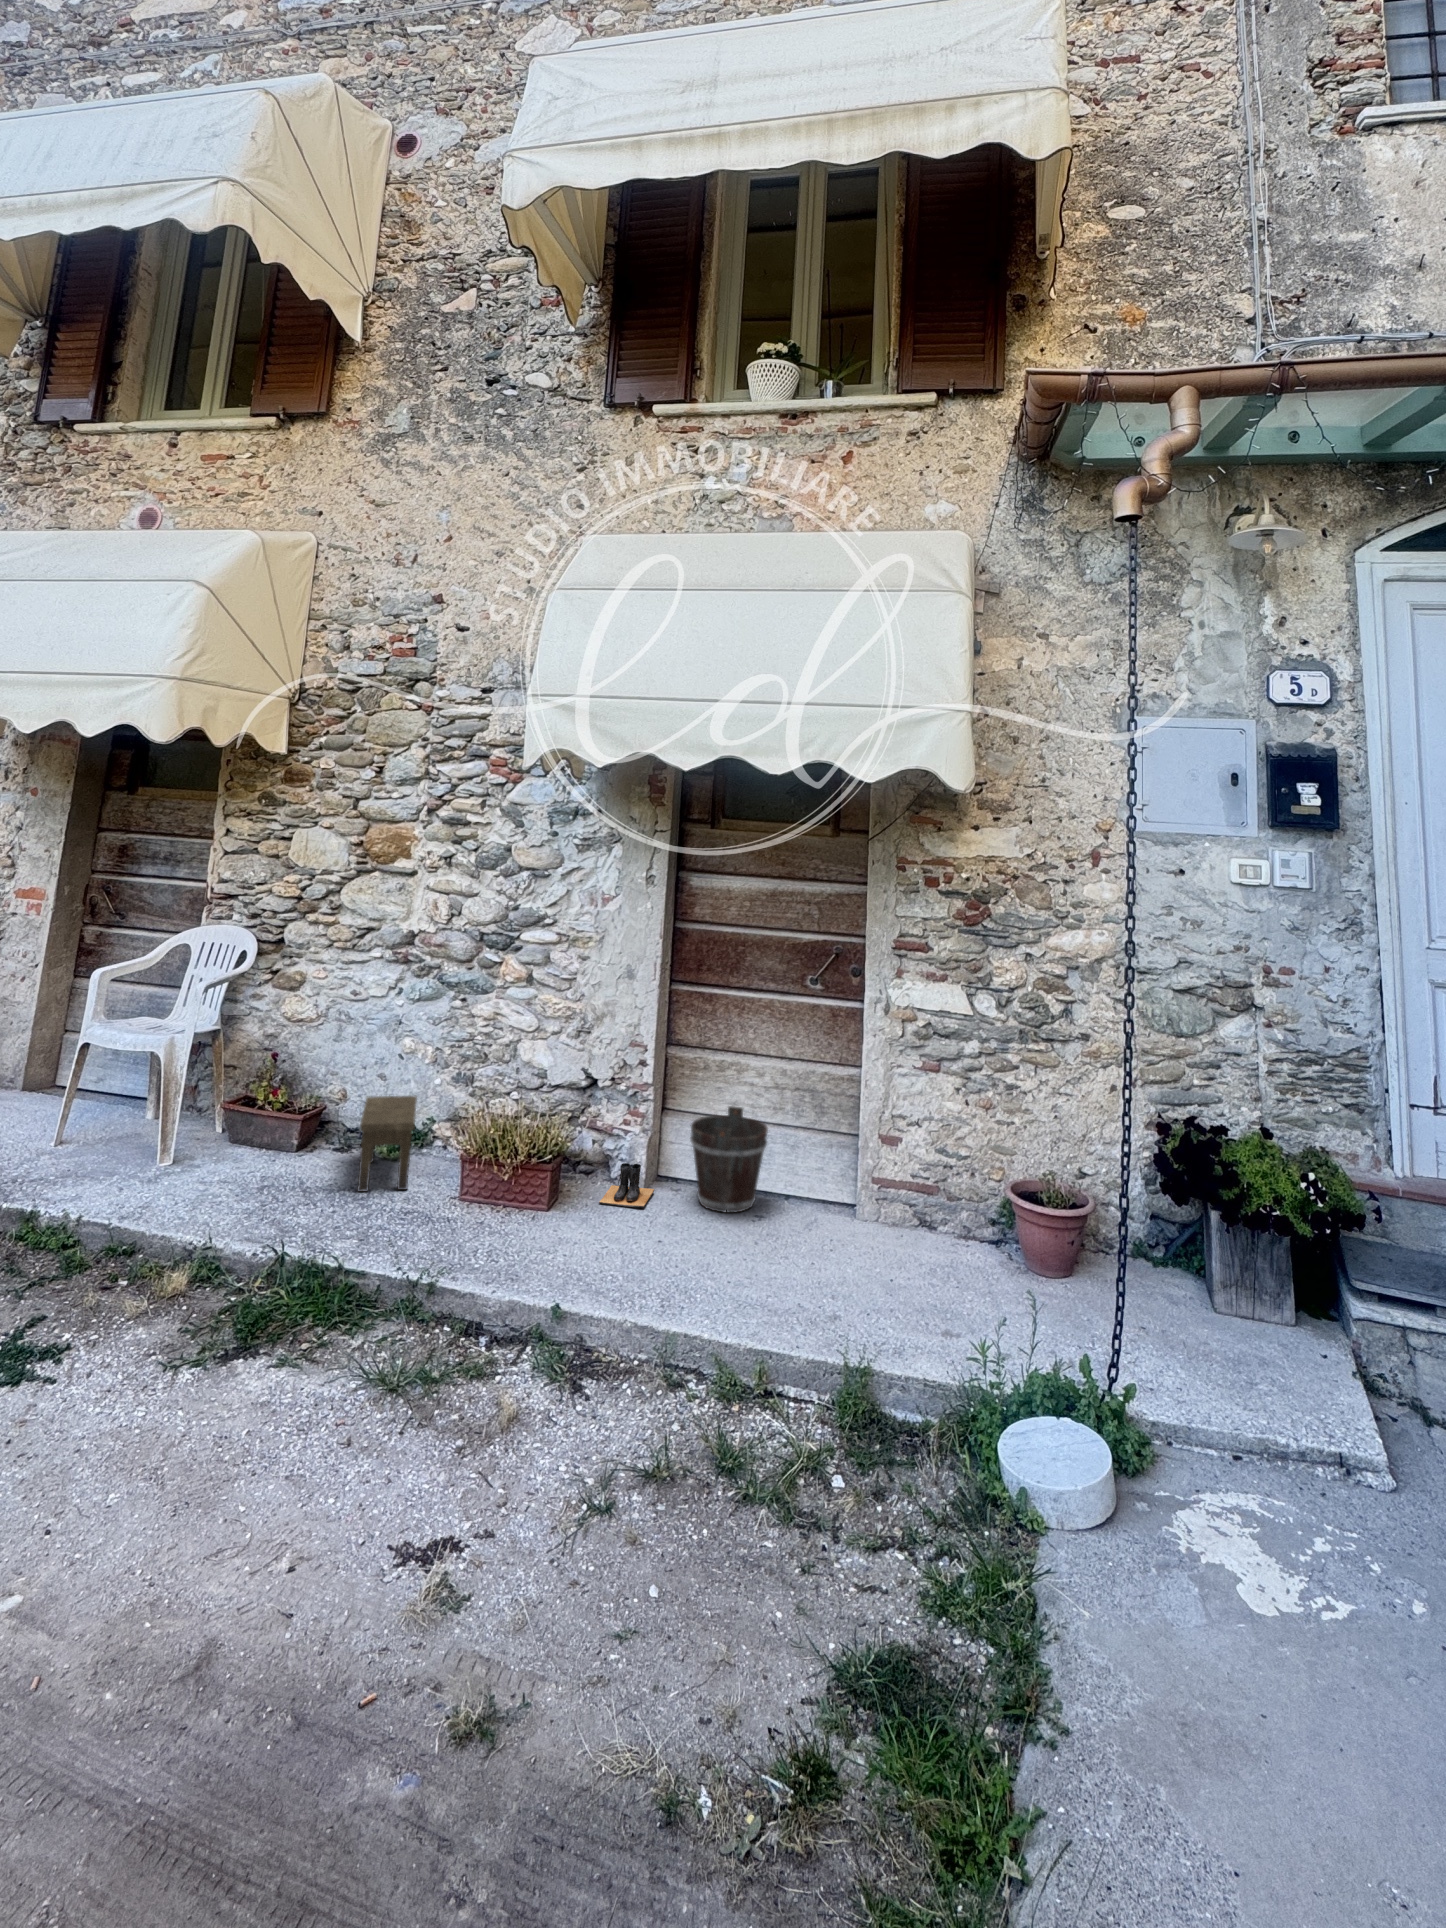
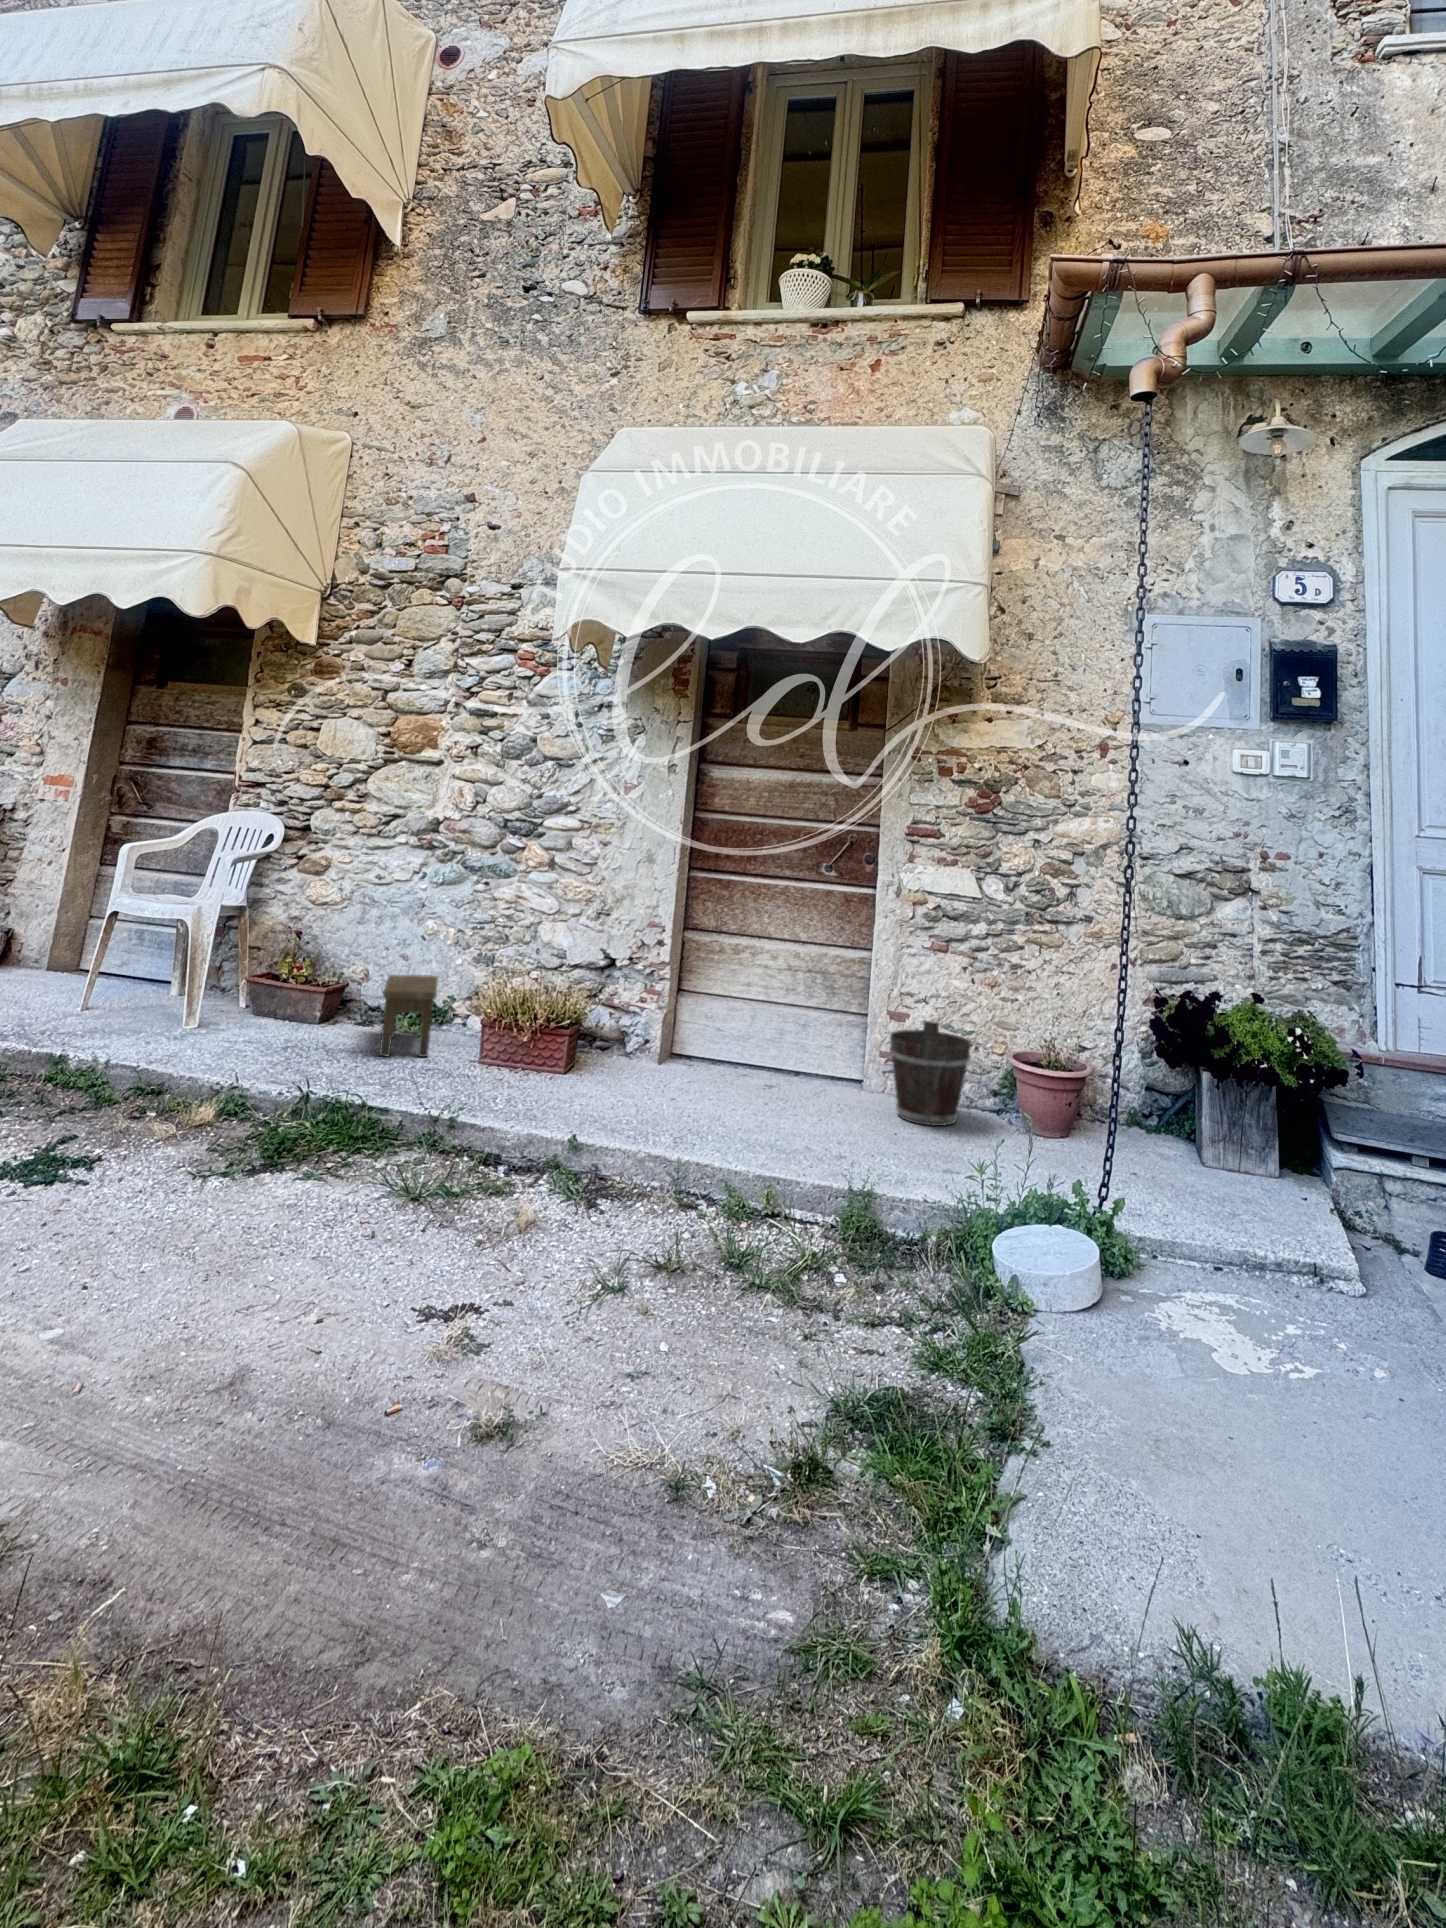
bucket: present [690,1106,768,1213] -> present [889,1021,971,1126]
boots: present [599,1163,654,1207] -> none [614,1039,668,1077]

